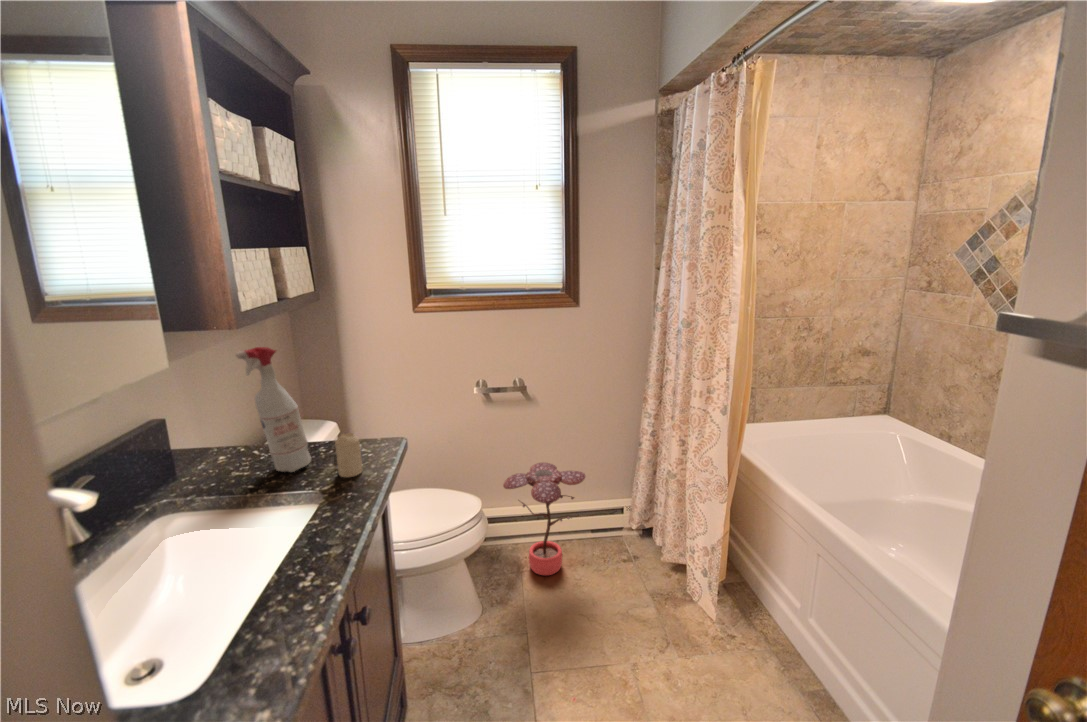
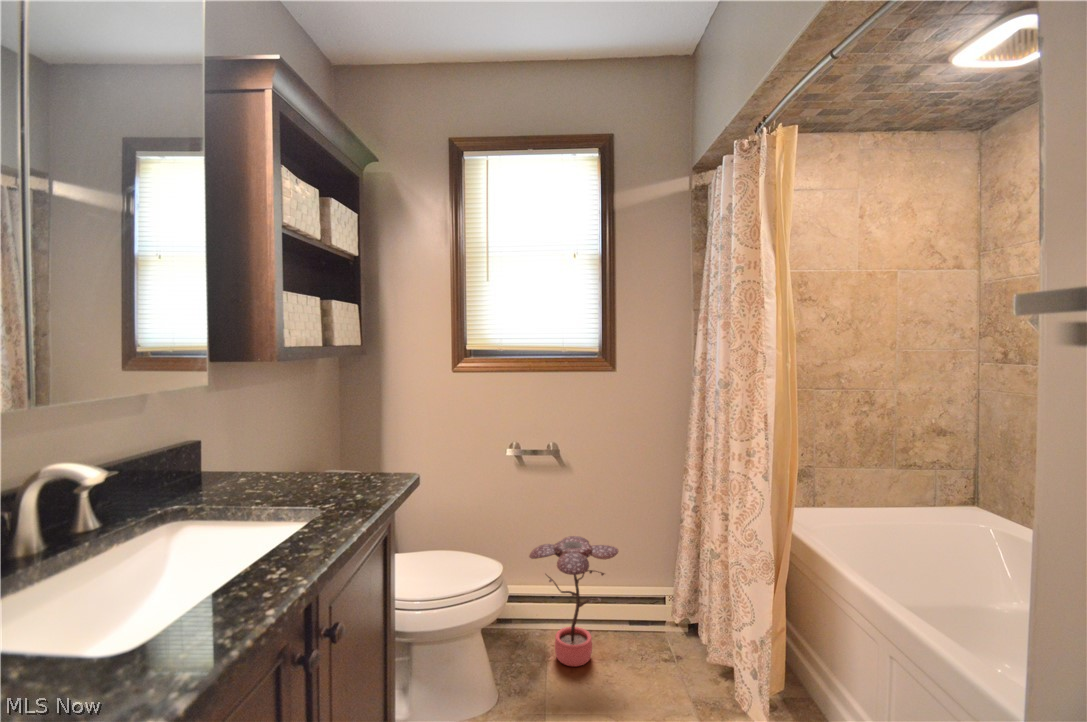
spray bottle: present [236,347,311,472] -> none [263,369,322,495]
candle: present [335,433,362,477] -> none [343,457,367,501]

